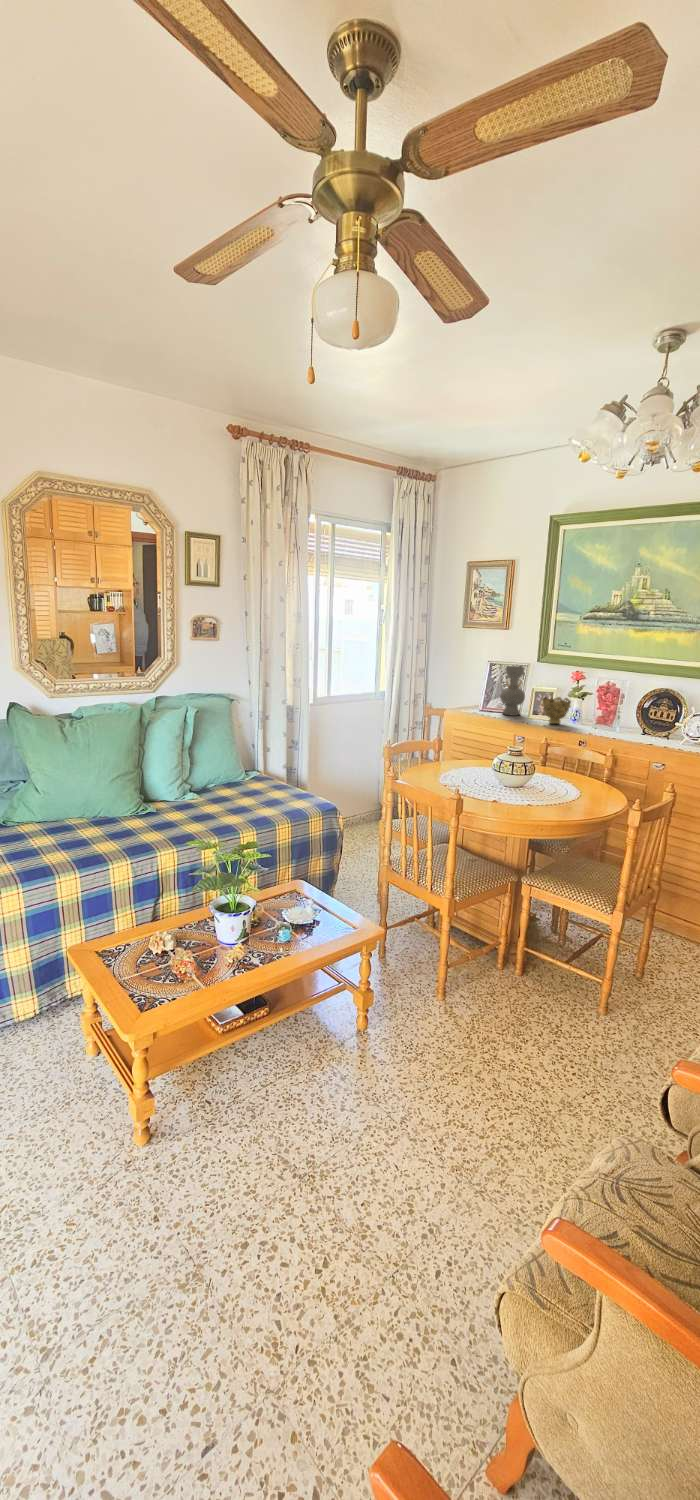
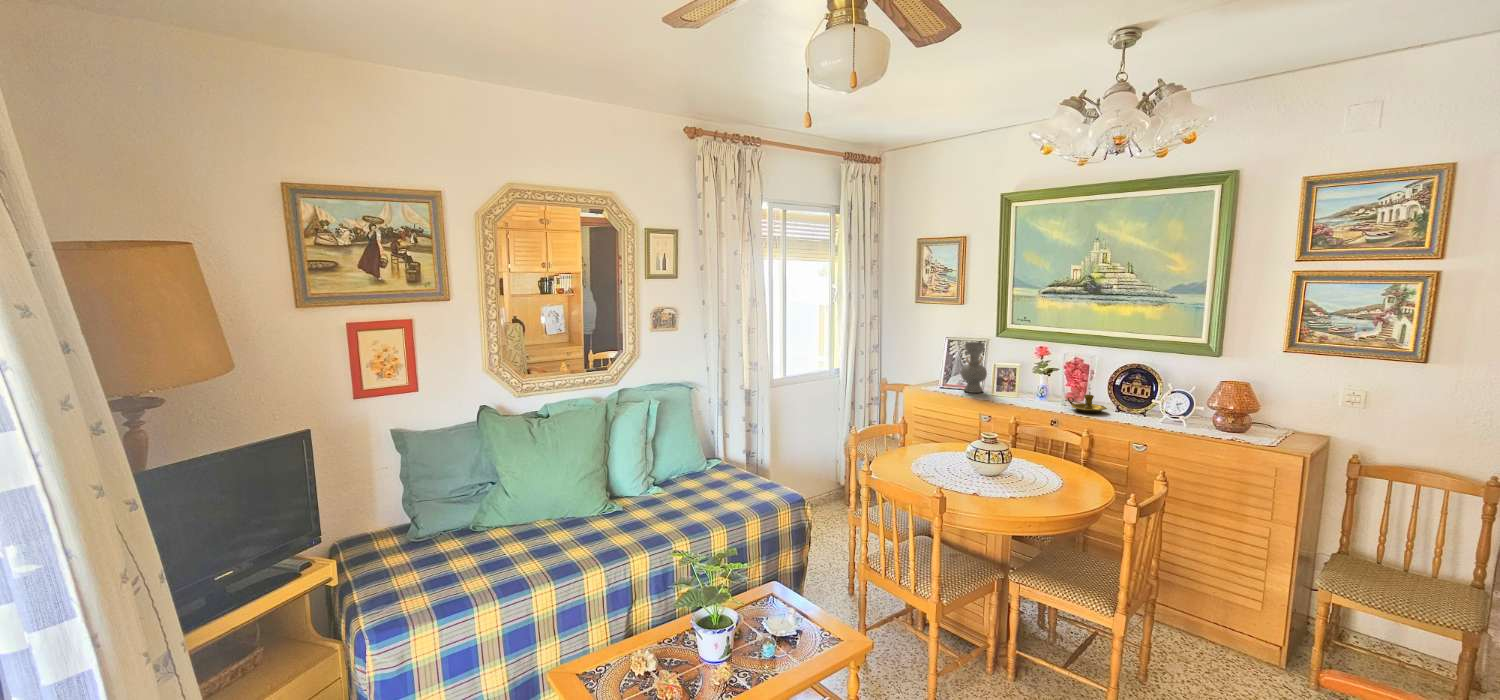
decorative bowl: present [542,697,571,724] -> none [1007,374,1038,402]
candlestick: none [597,717,632,735] -> present [1068,395,1107,413]

